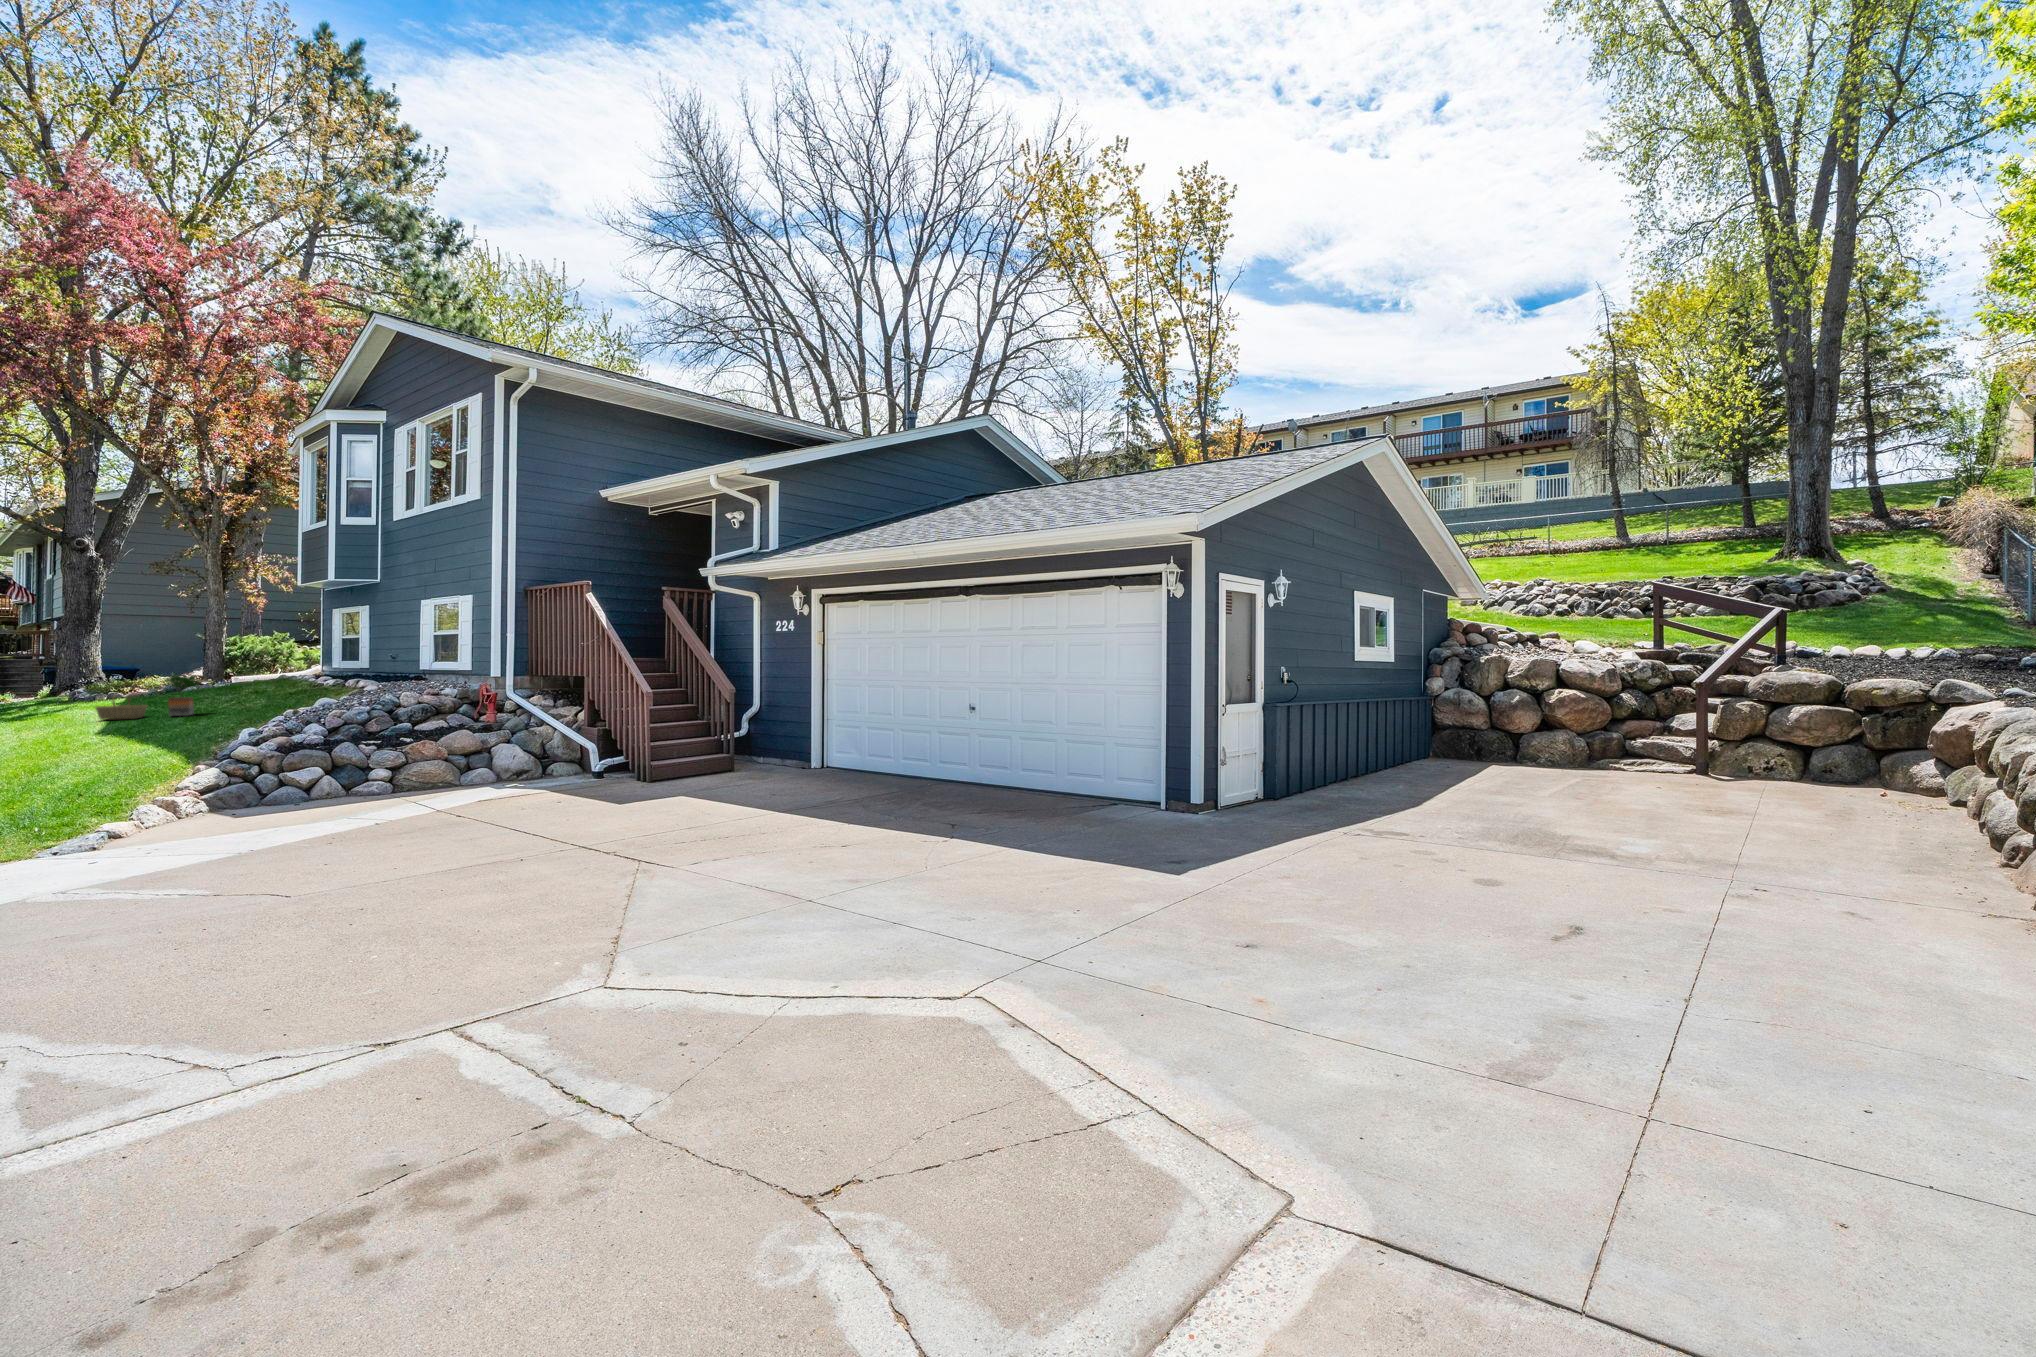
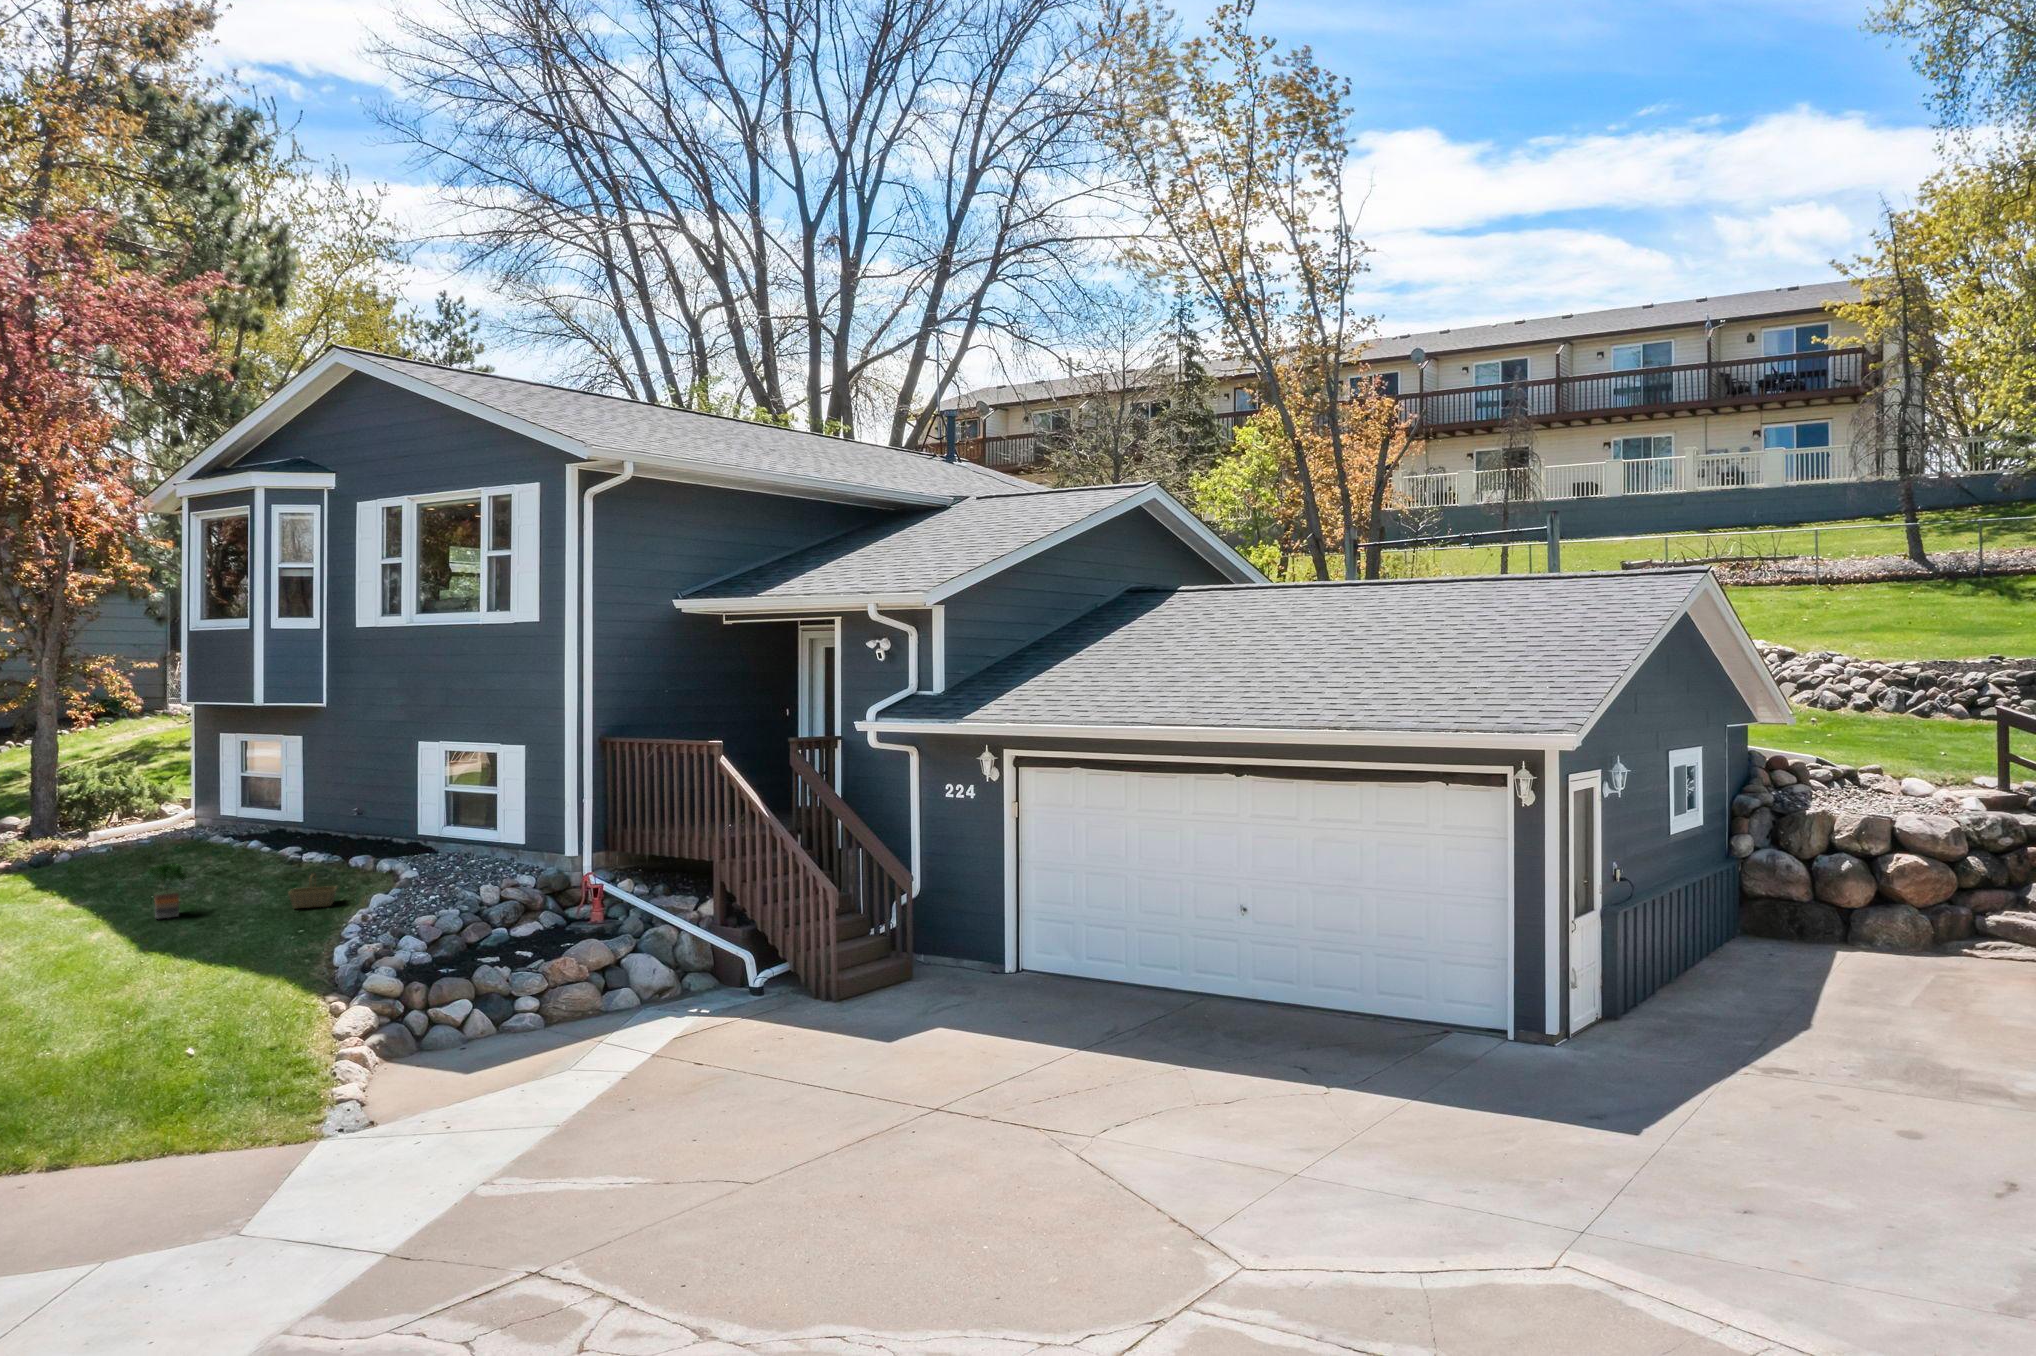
basket: present [95,696,147,720] -> present [288,874,337,908]

